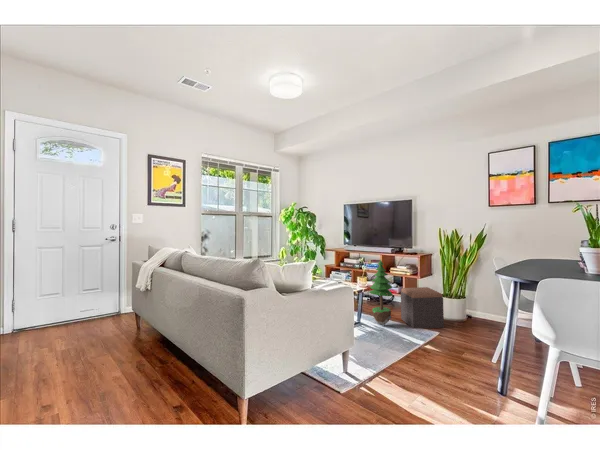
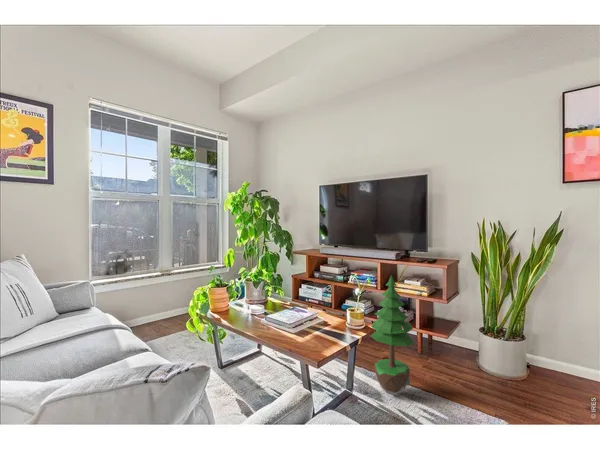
footstool: present [401,287,444,328] -> none [419,319,502,403]

